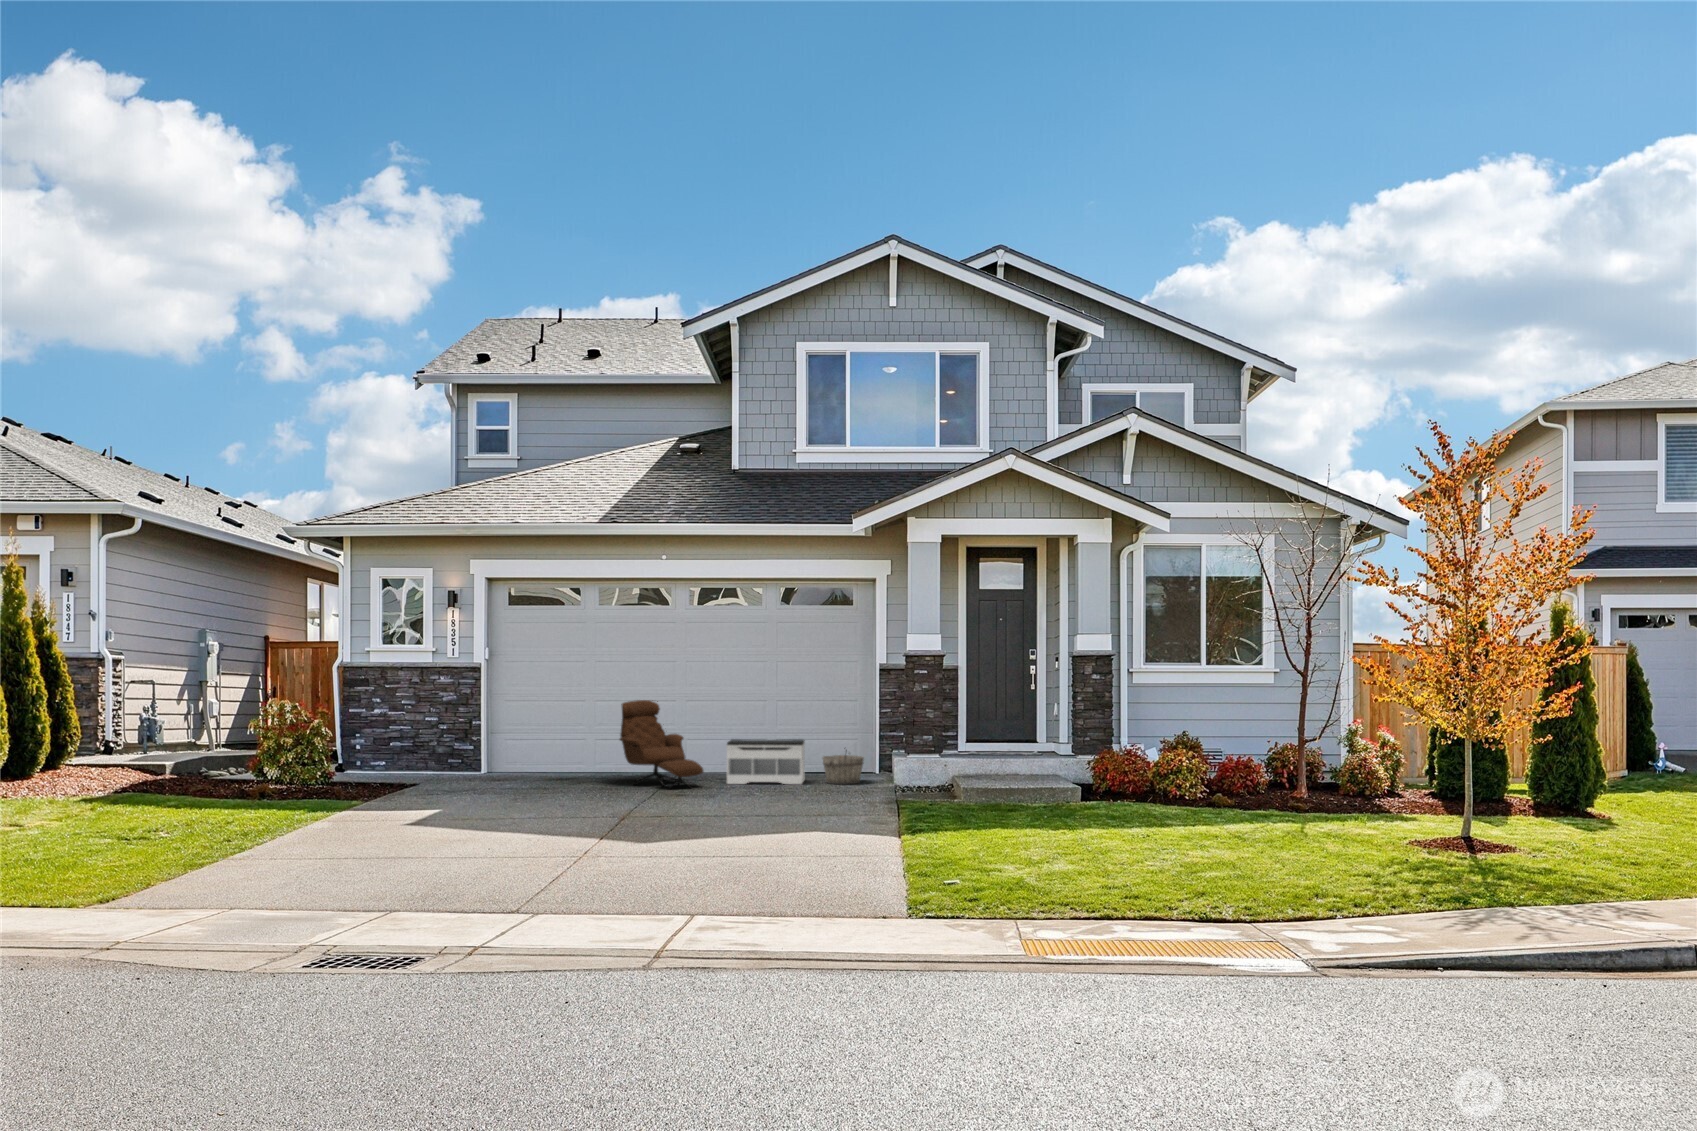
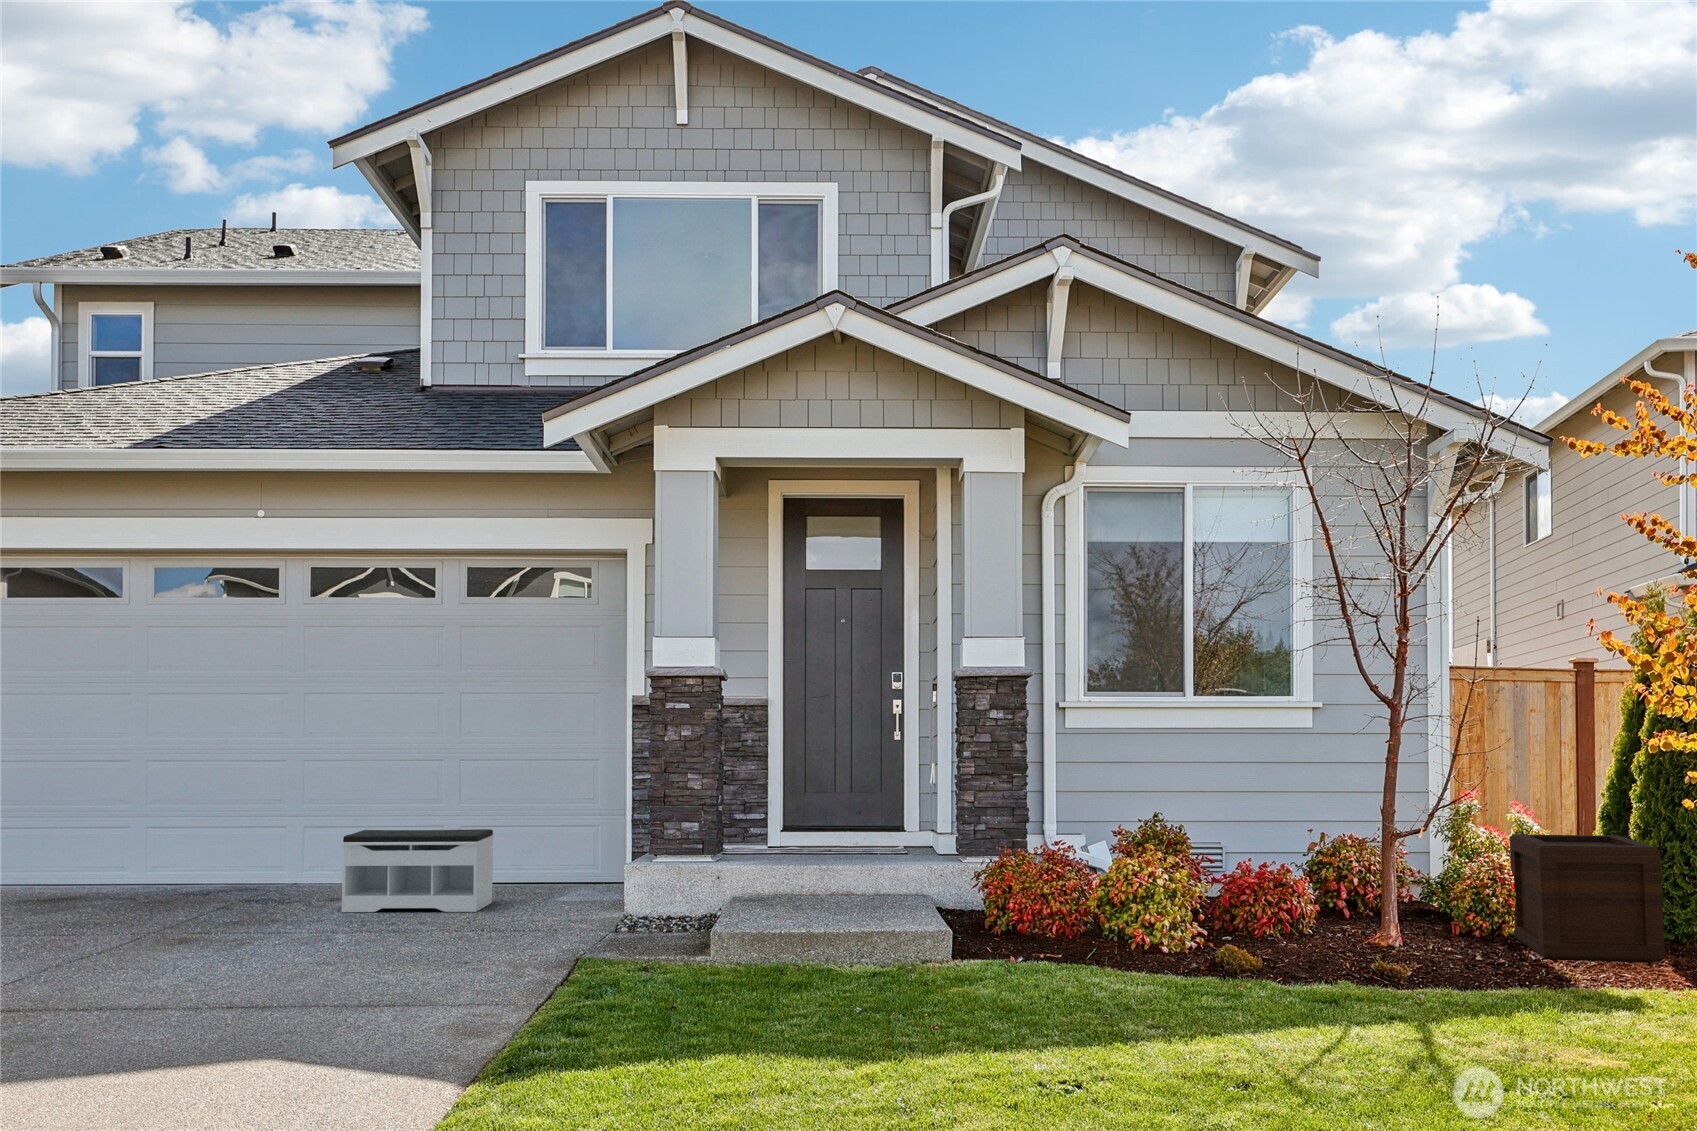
lounge chair: present [620,700,703,788] -> none [150,761,291,925]
wooden crate: none [1372,743,1442,806] -> present [1510,834,1665,962]
wooden bucket: present [823,748,864,784] -> none [518,843,594,911]

